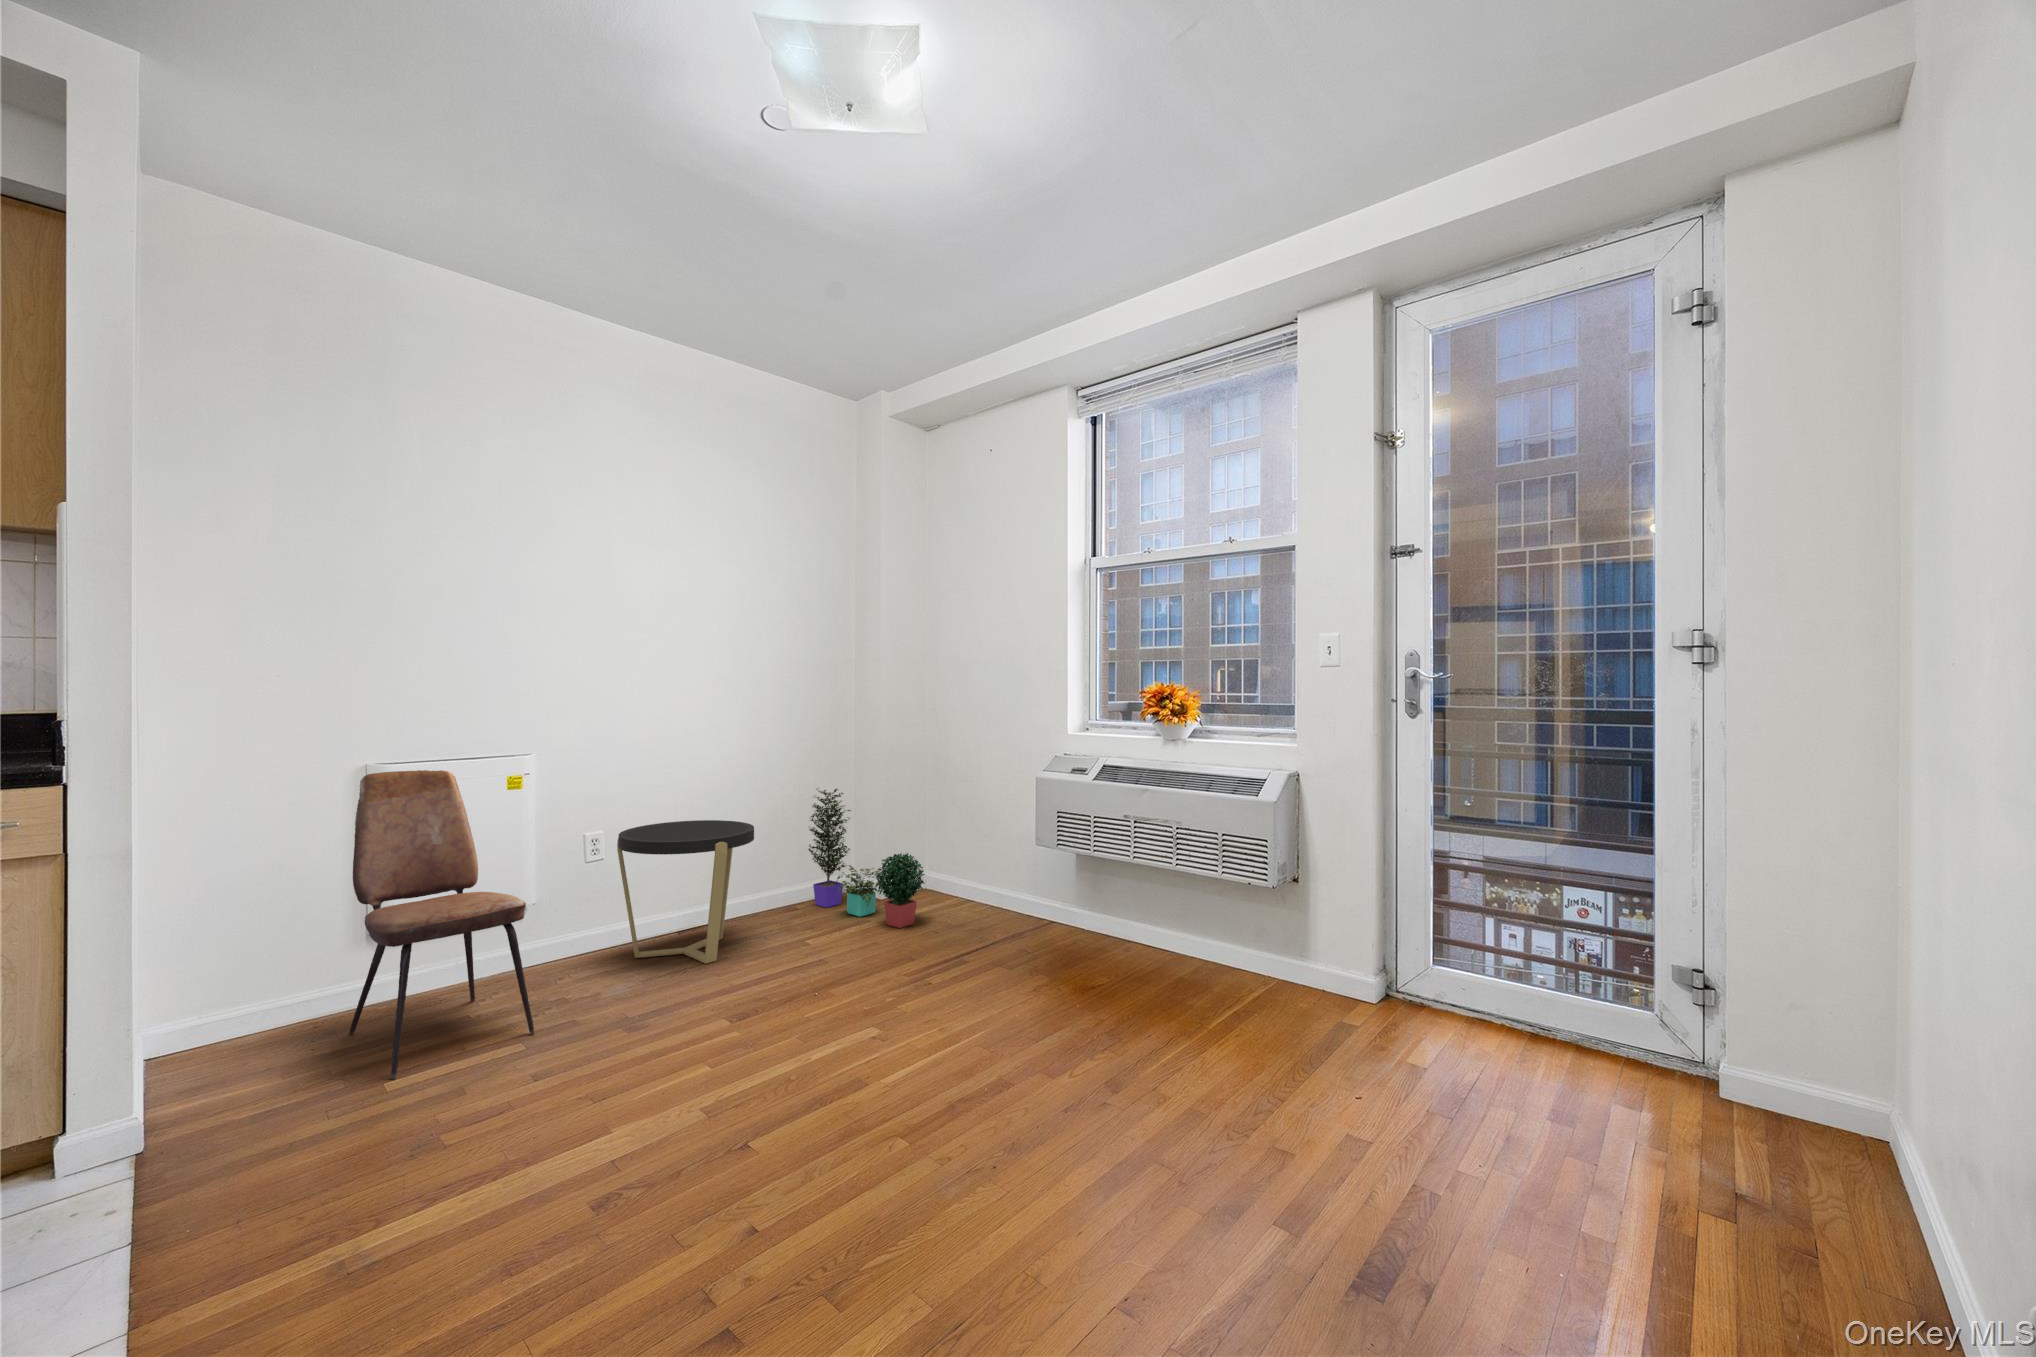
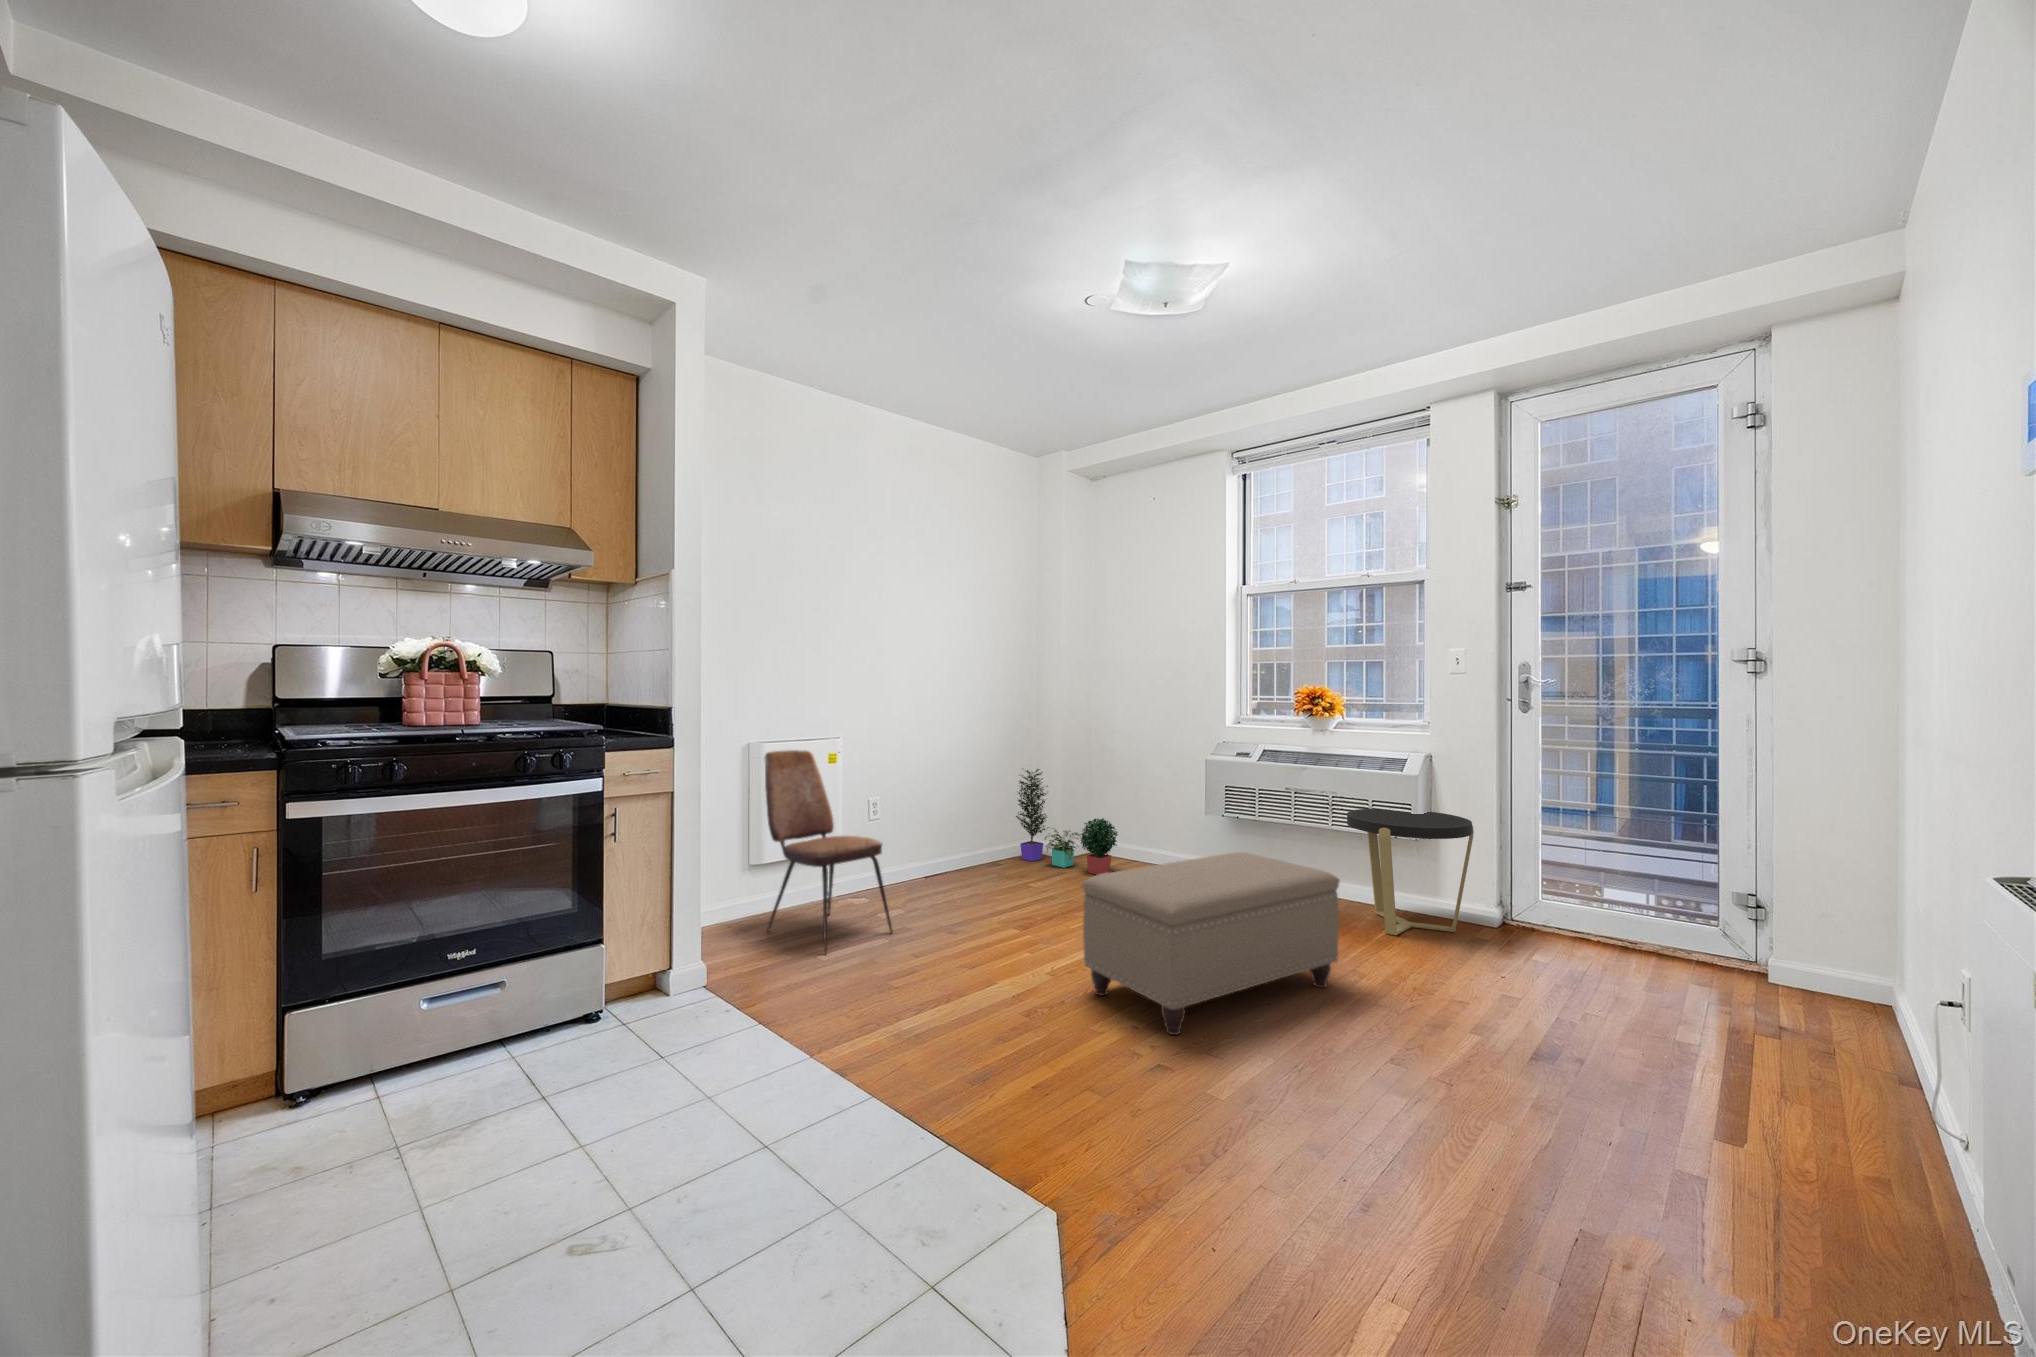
side table: present [617,820,754,963] -> present [1347,809,1474,935]
ottoman: none [729,916,1124,1243] -> present [1082,852,1340,1035]

